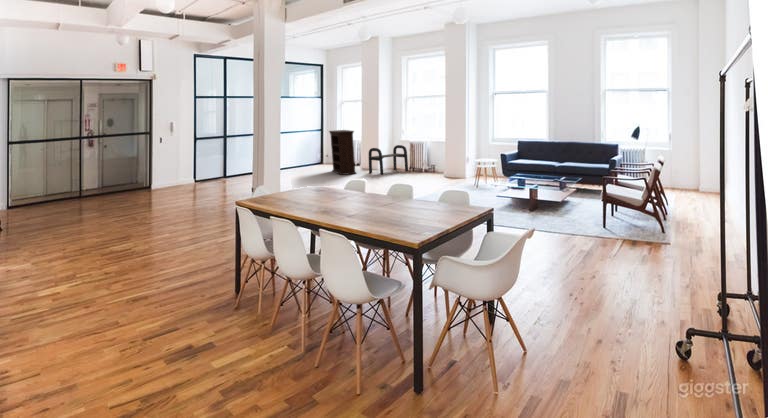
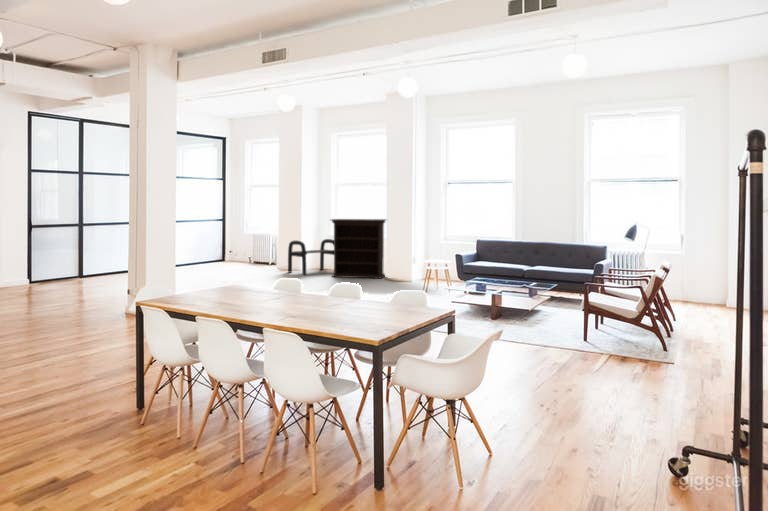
bookshelf: present [329,130,356,175] -> present [331,219,386,278]

